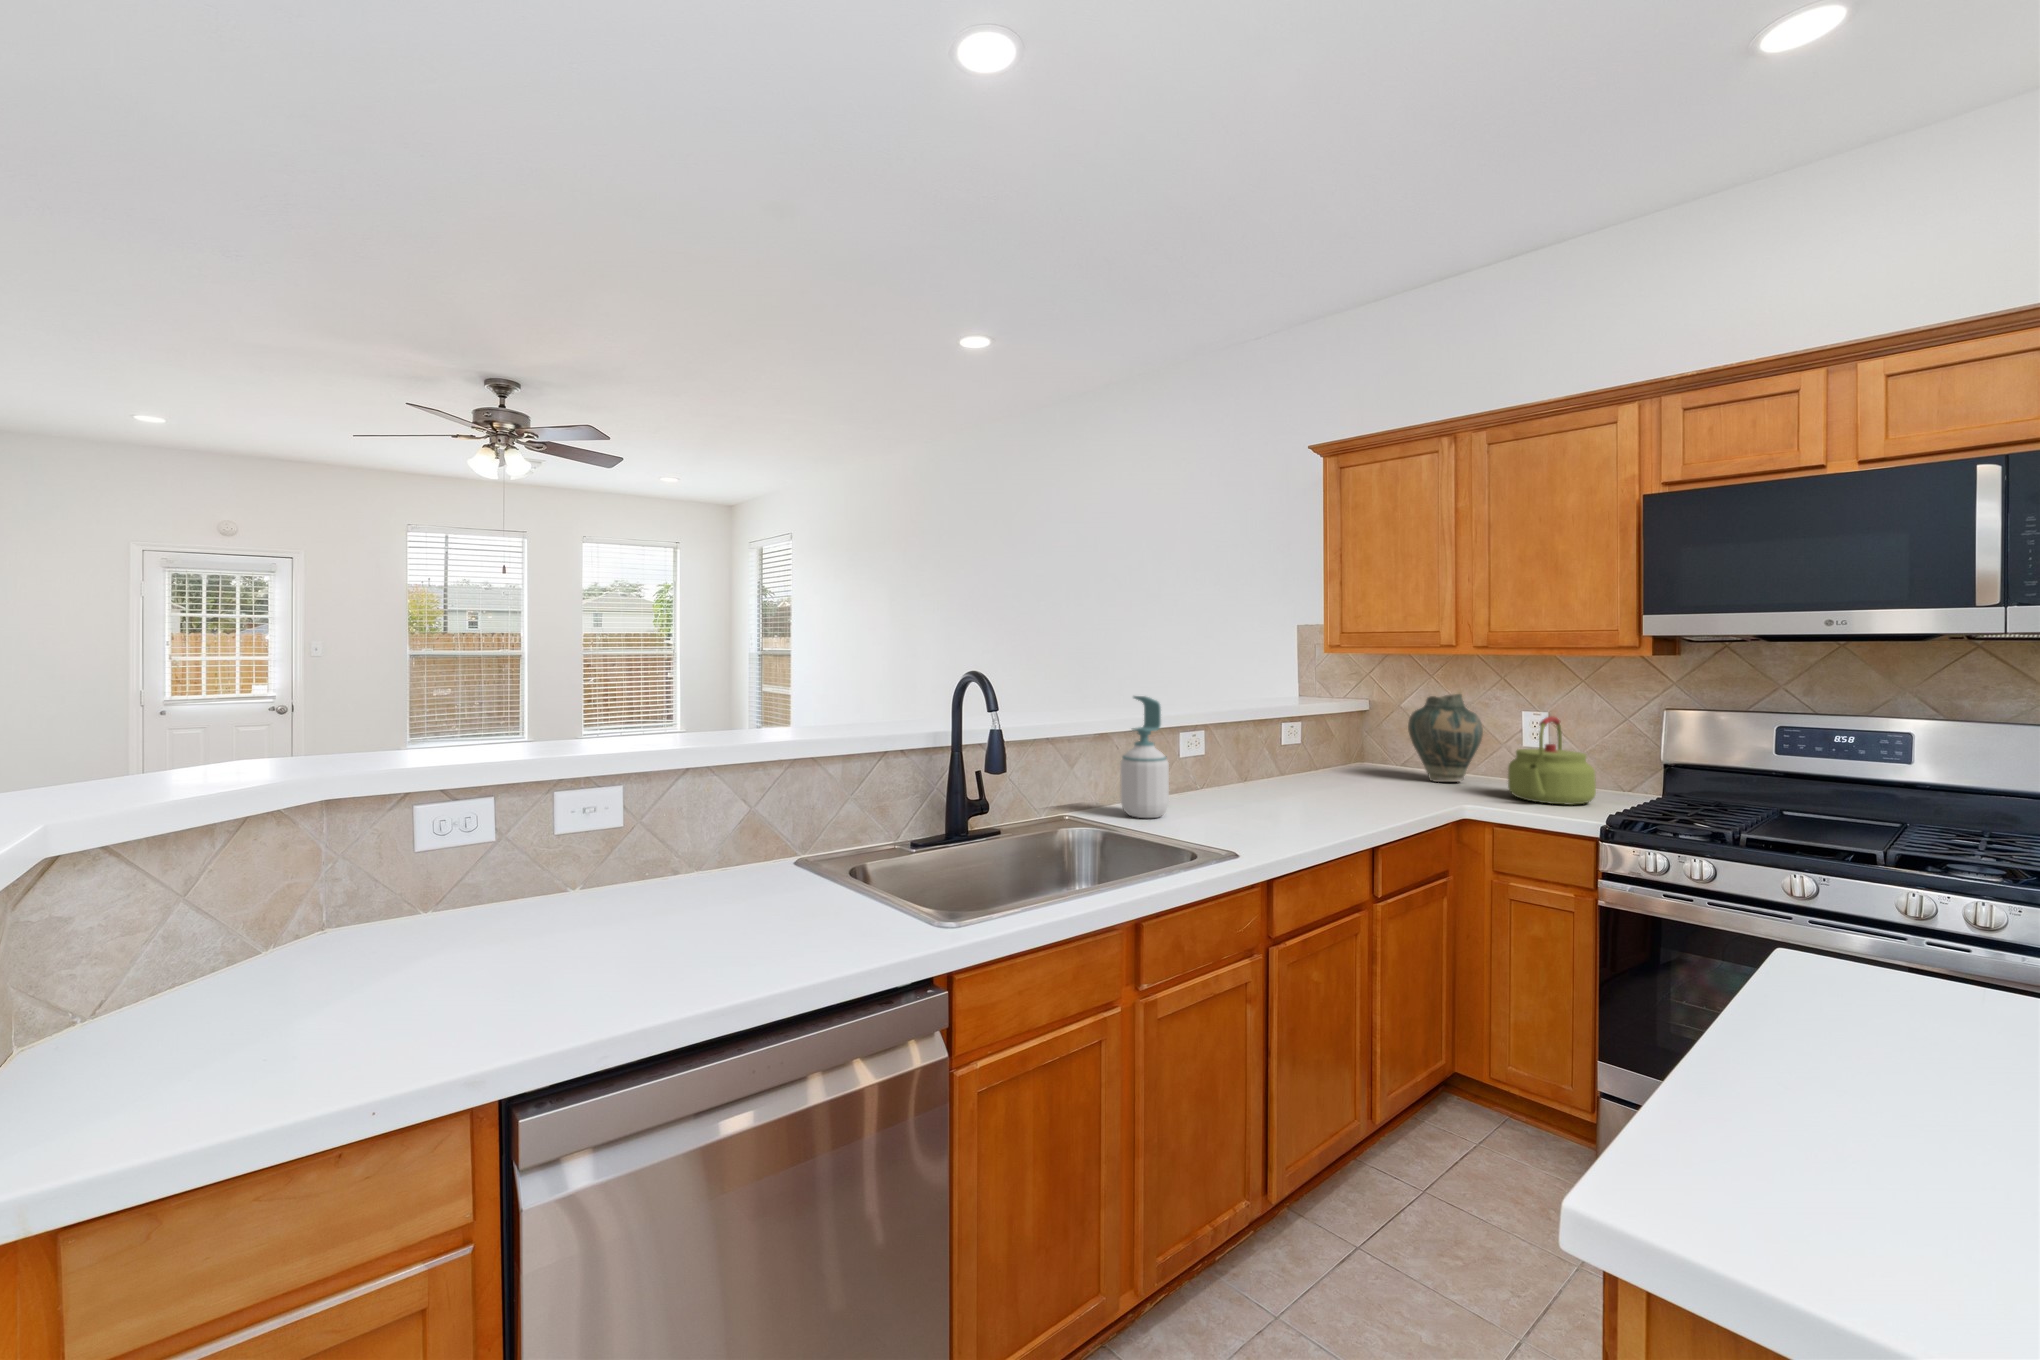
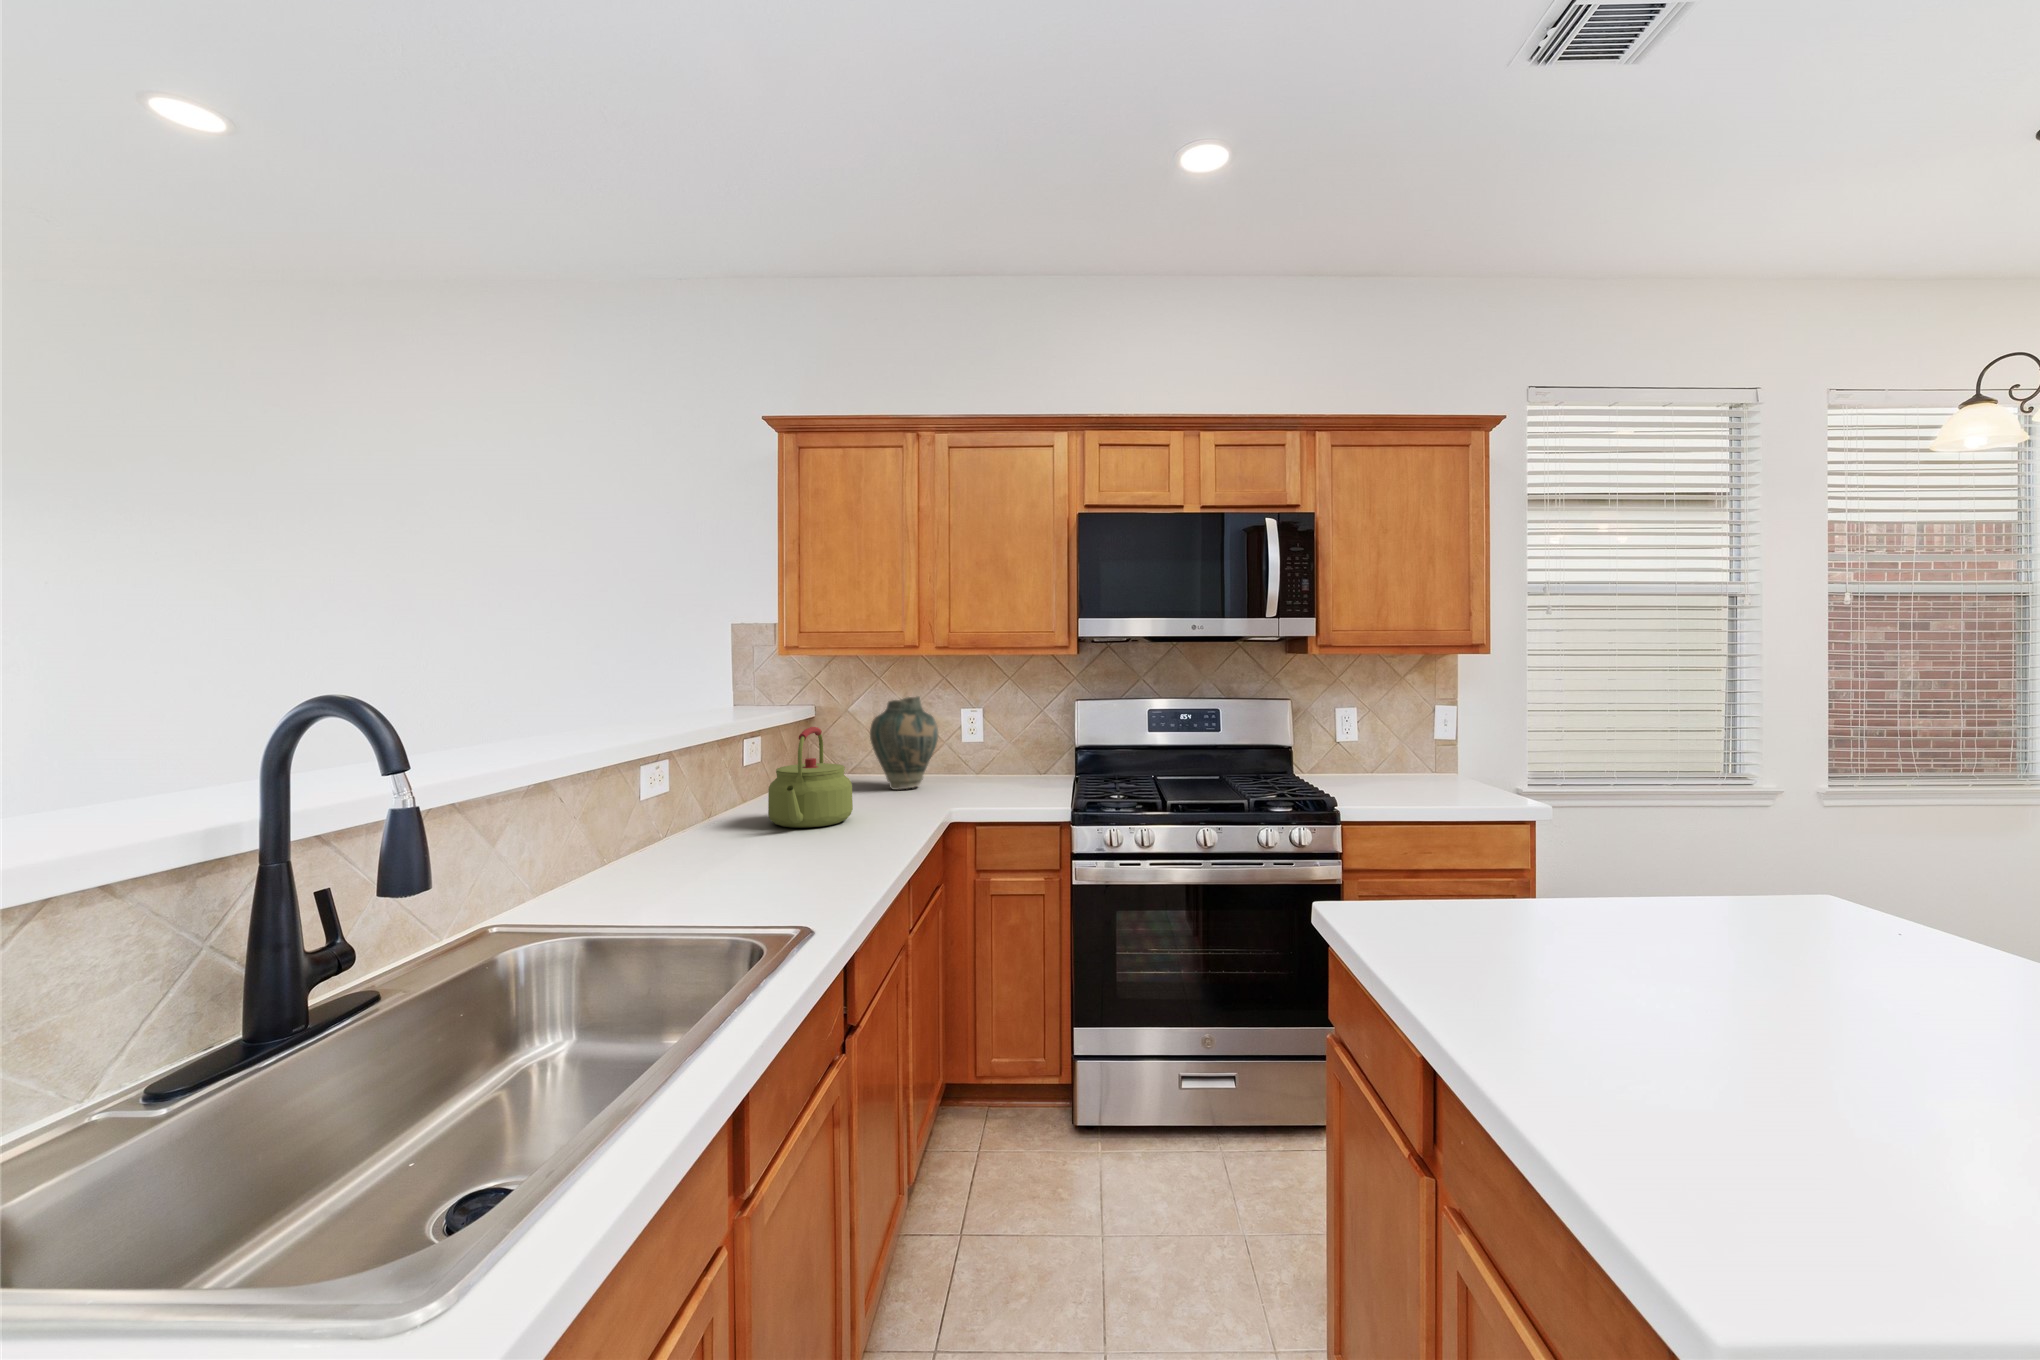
soap bottle: present [1120,696,1169,818] -> none [577,726,654,904]
kettle: present [1508,716,1596,805] -> present [768,727,853,828]

